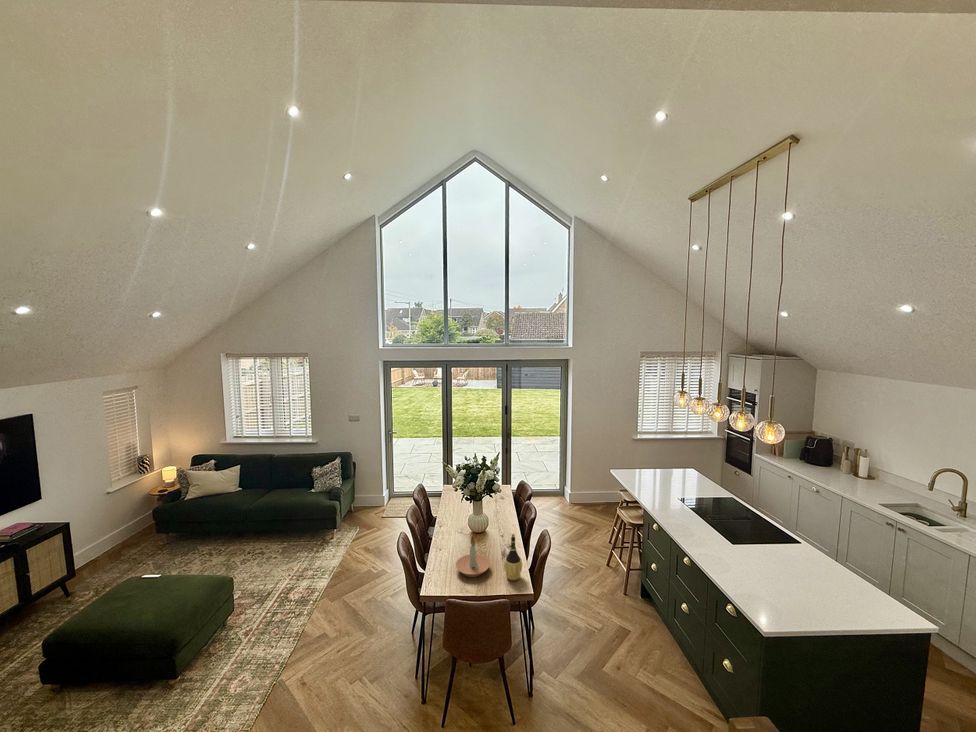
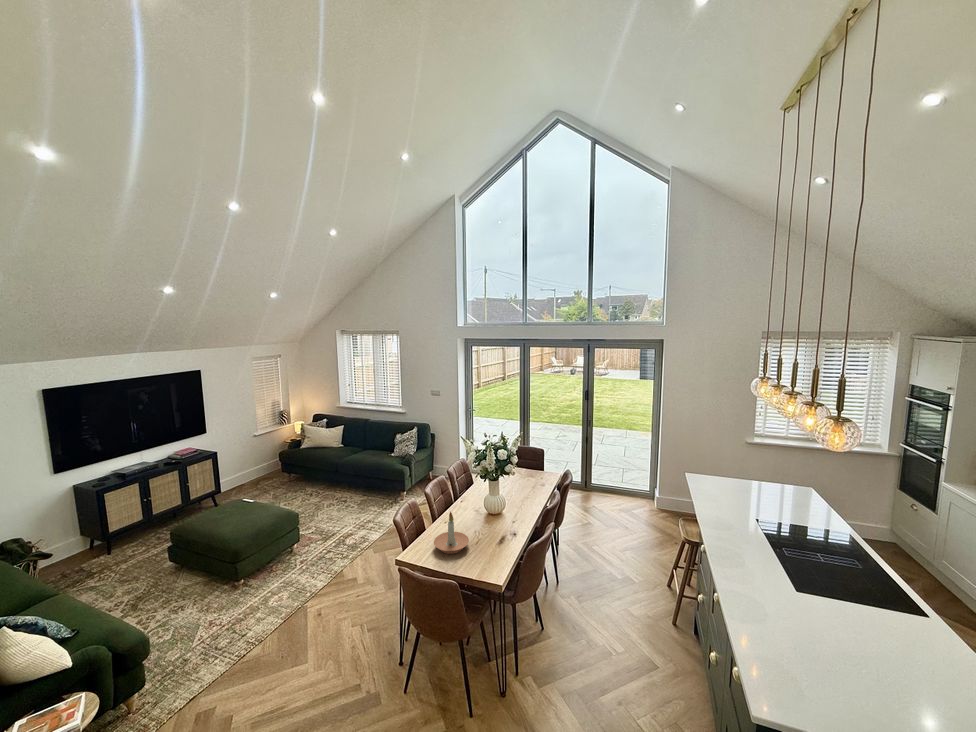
wine bottle: present [504,534,522,581] -> none [473,517,493,567]

